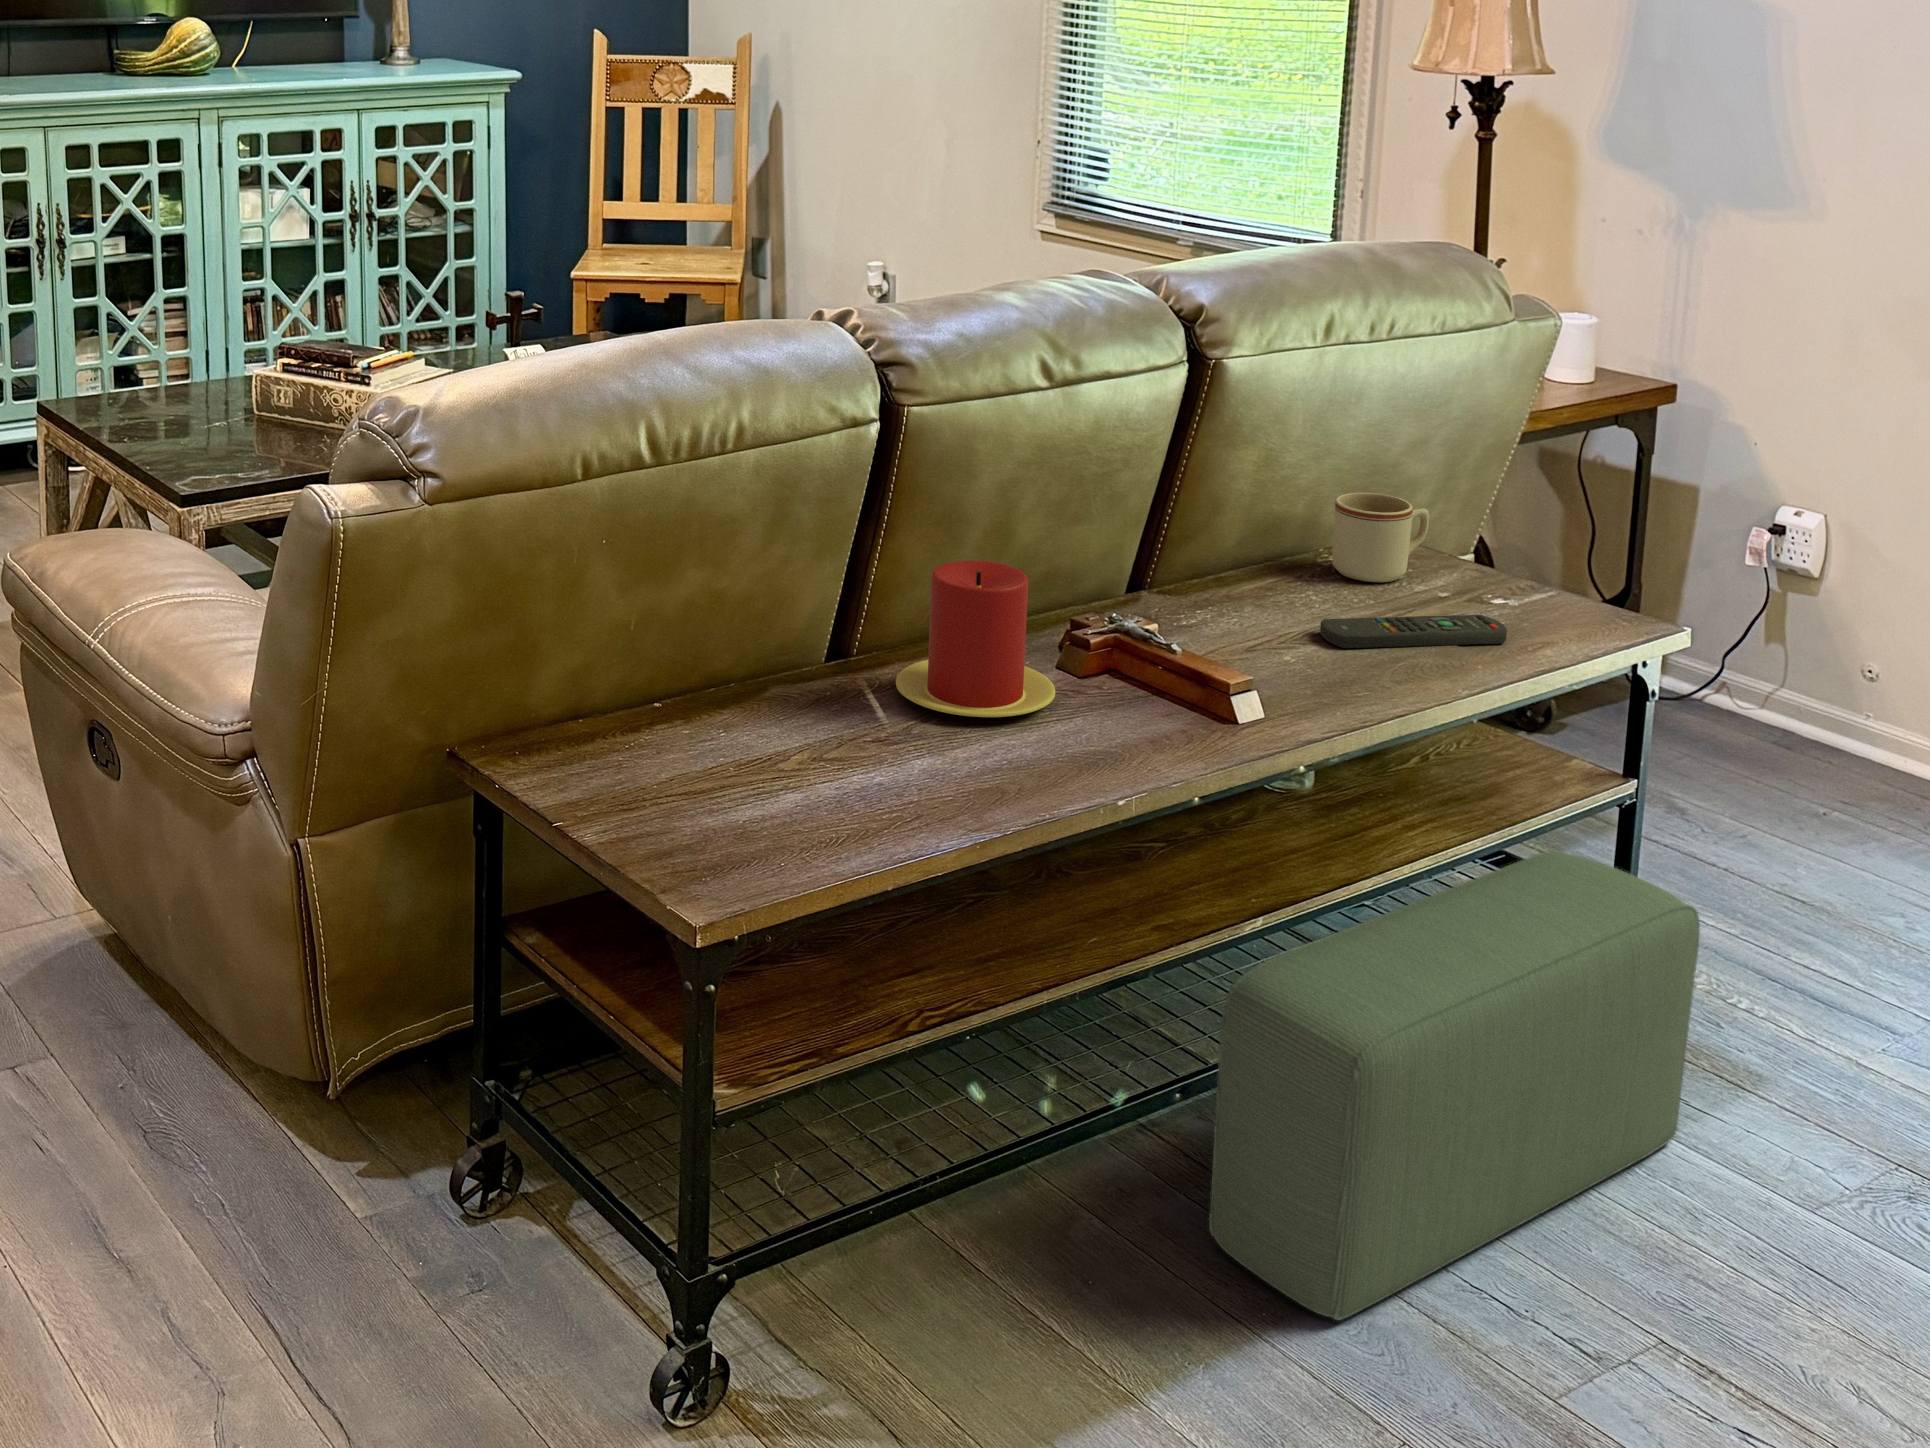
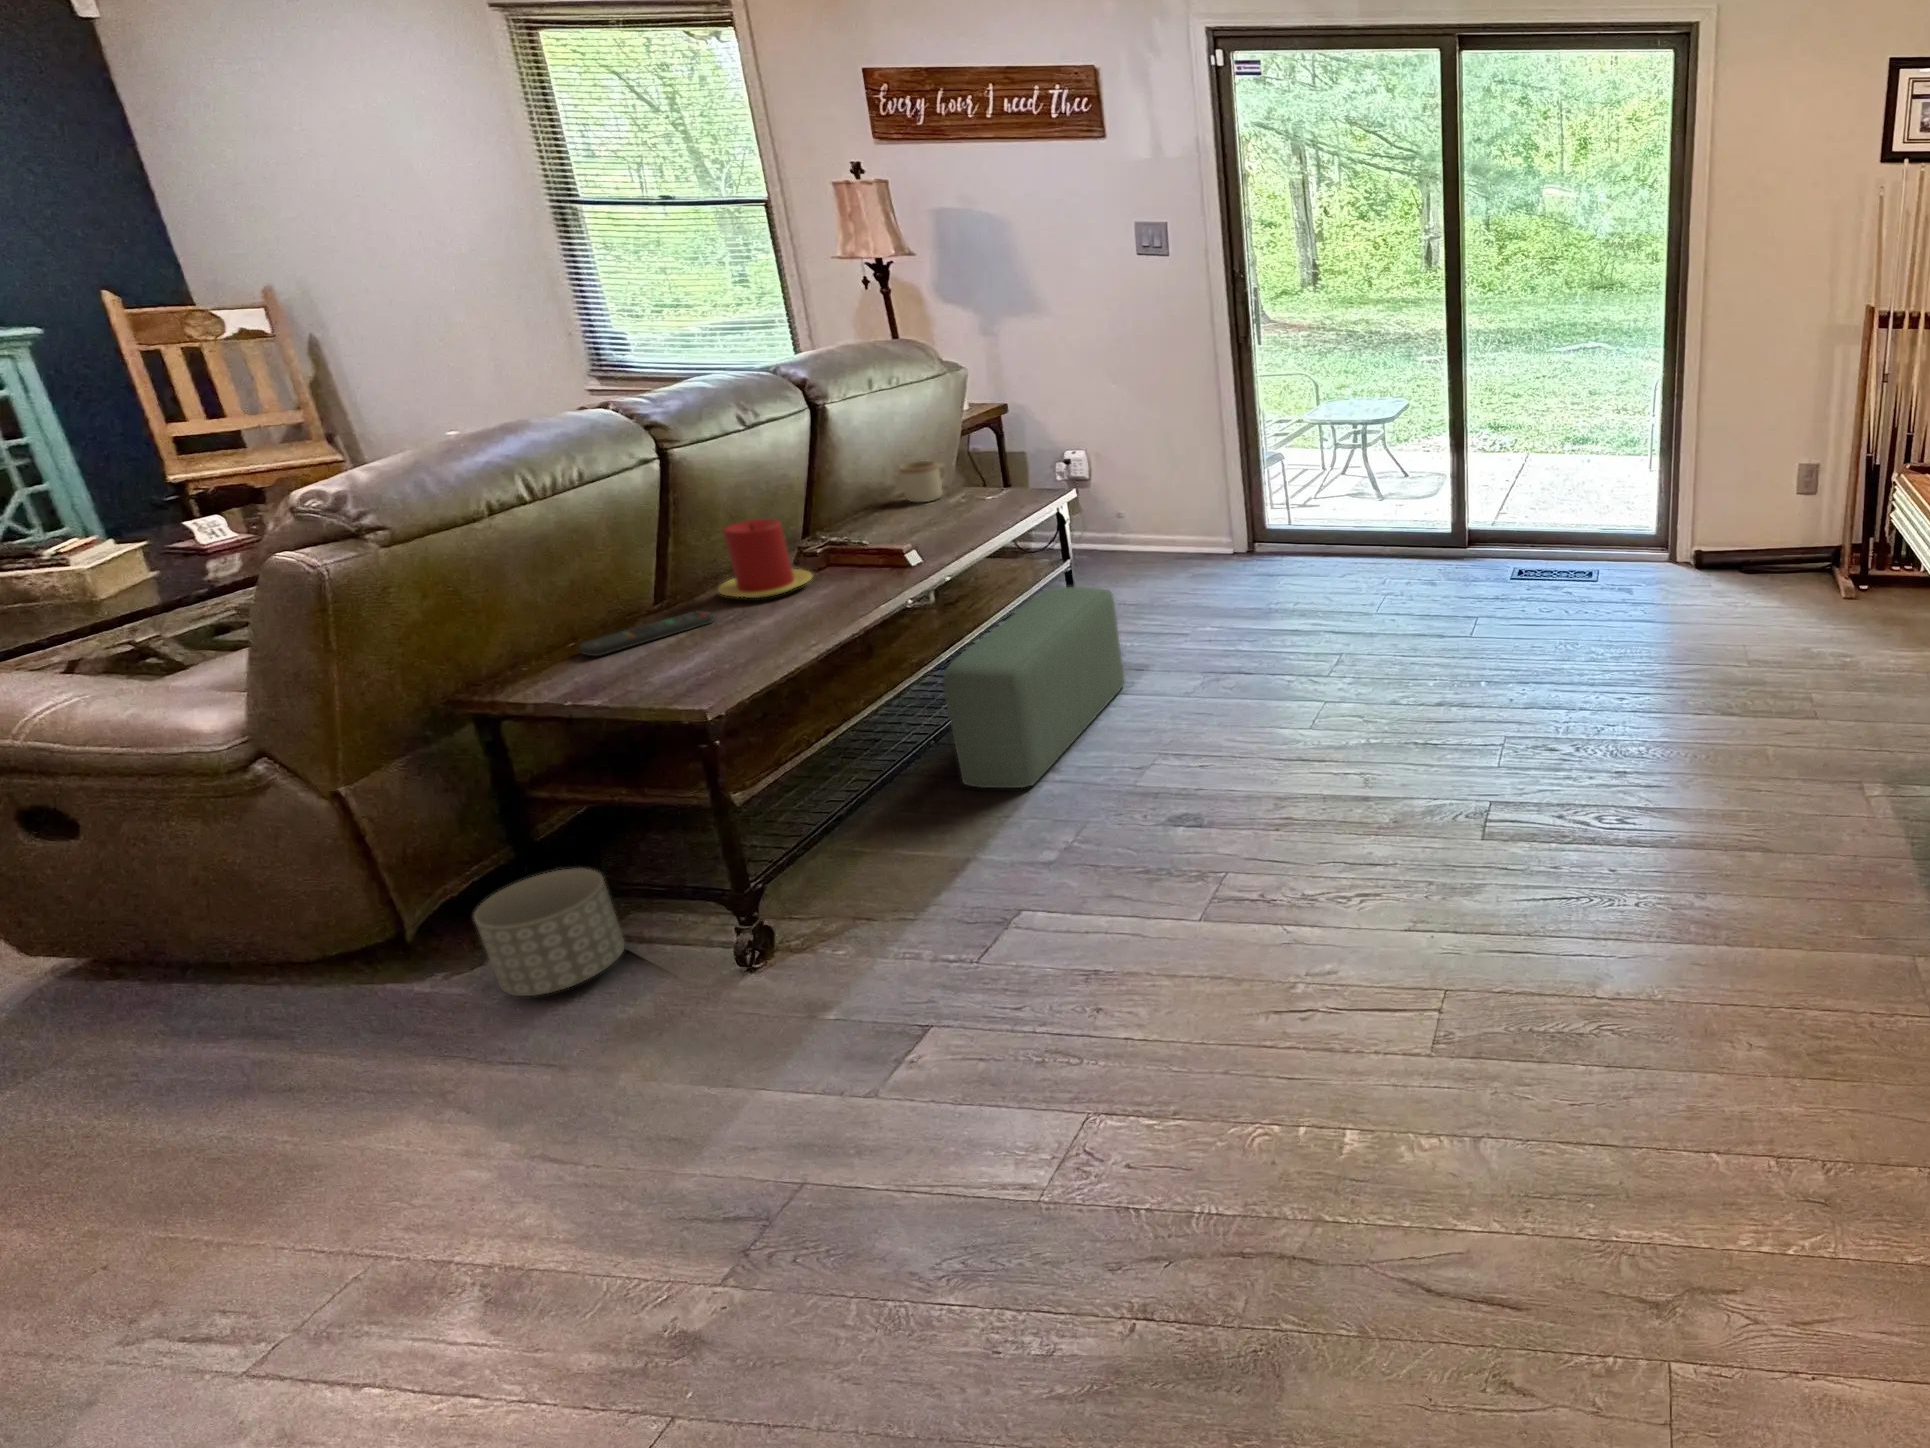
remote control: present [1320,615,1507,648] -> present [580,611,713,656]
planter: none [363,1082,543,1315] -> present [474,868,625,996]

